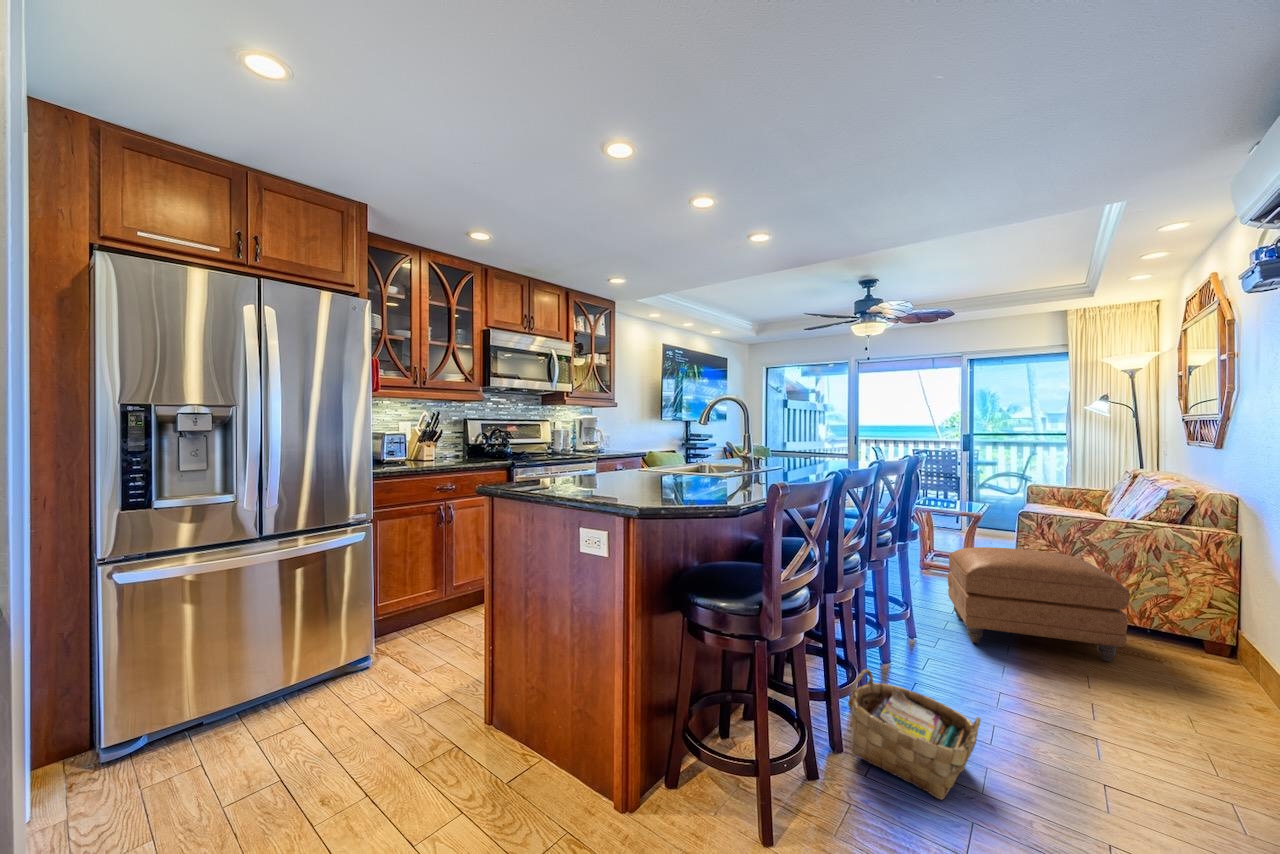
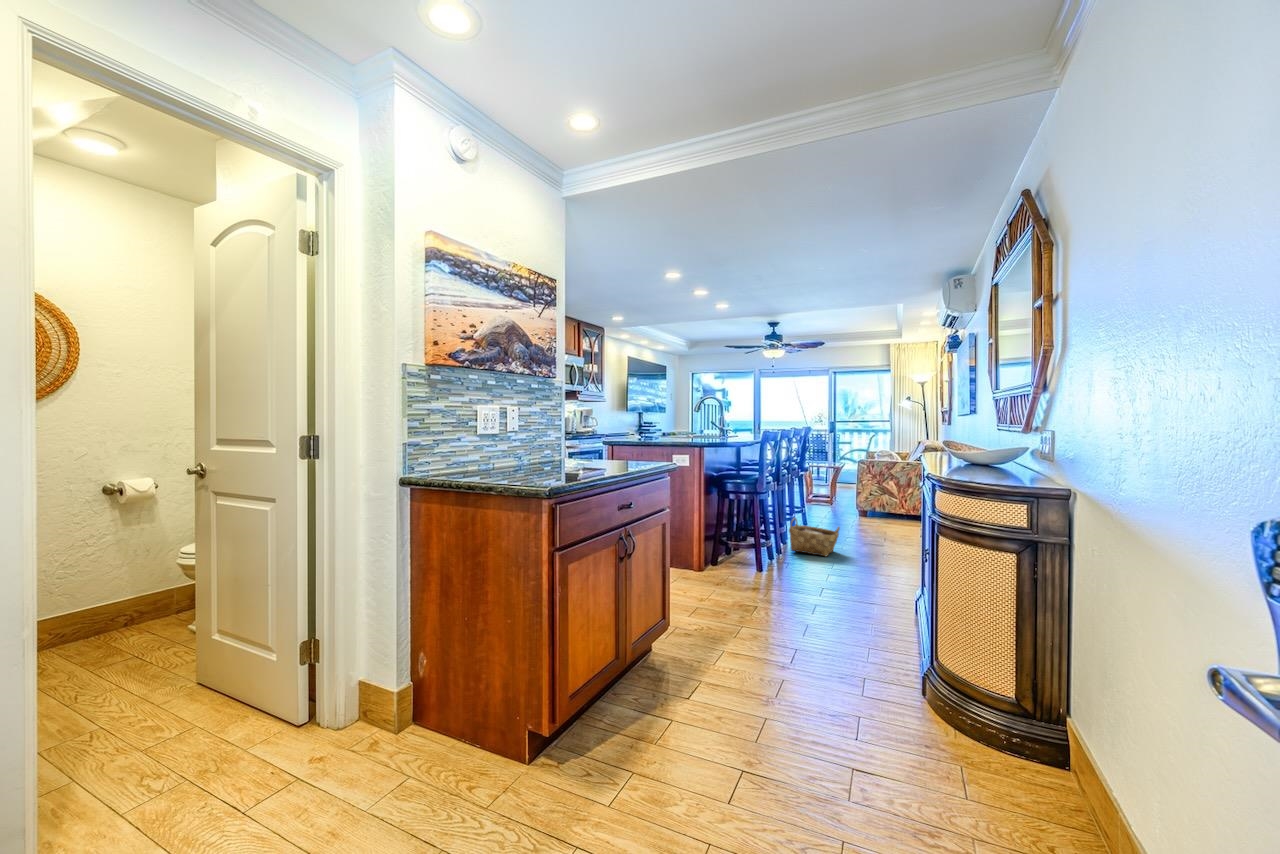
ottoman: present [948,547,1130,662] -> none [824,479,904,528]

